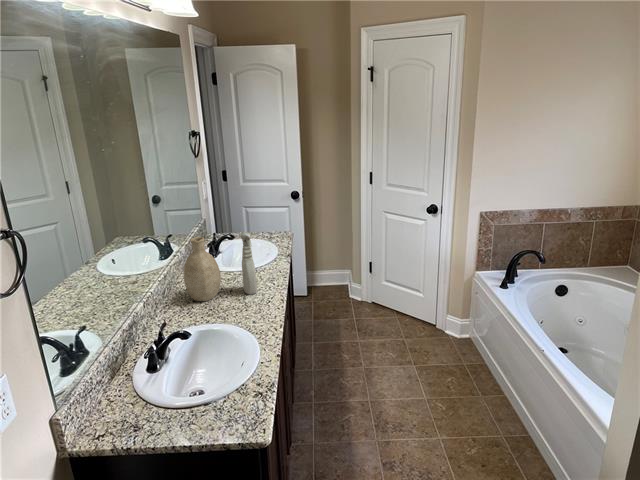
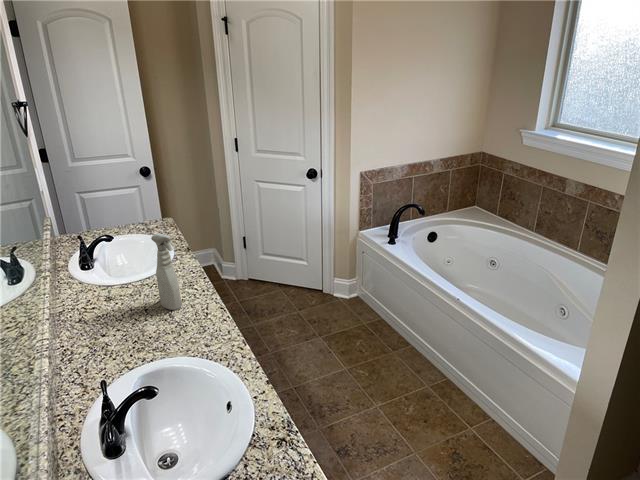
decorative vase: present [184,237,221,301] -> none [79,249,133,335]

